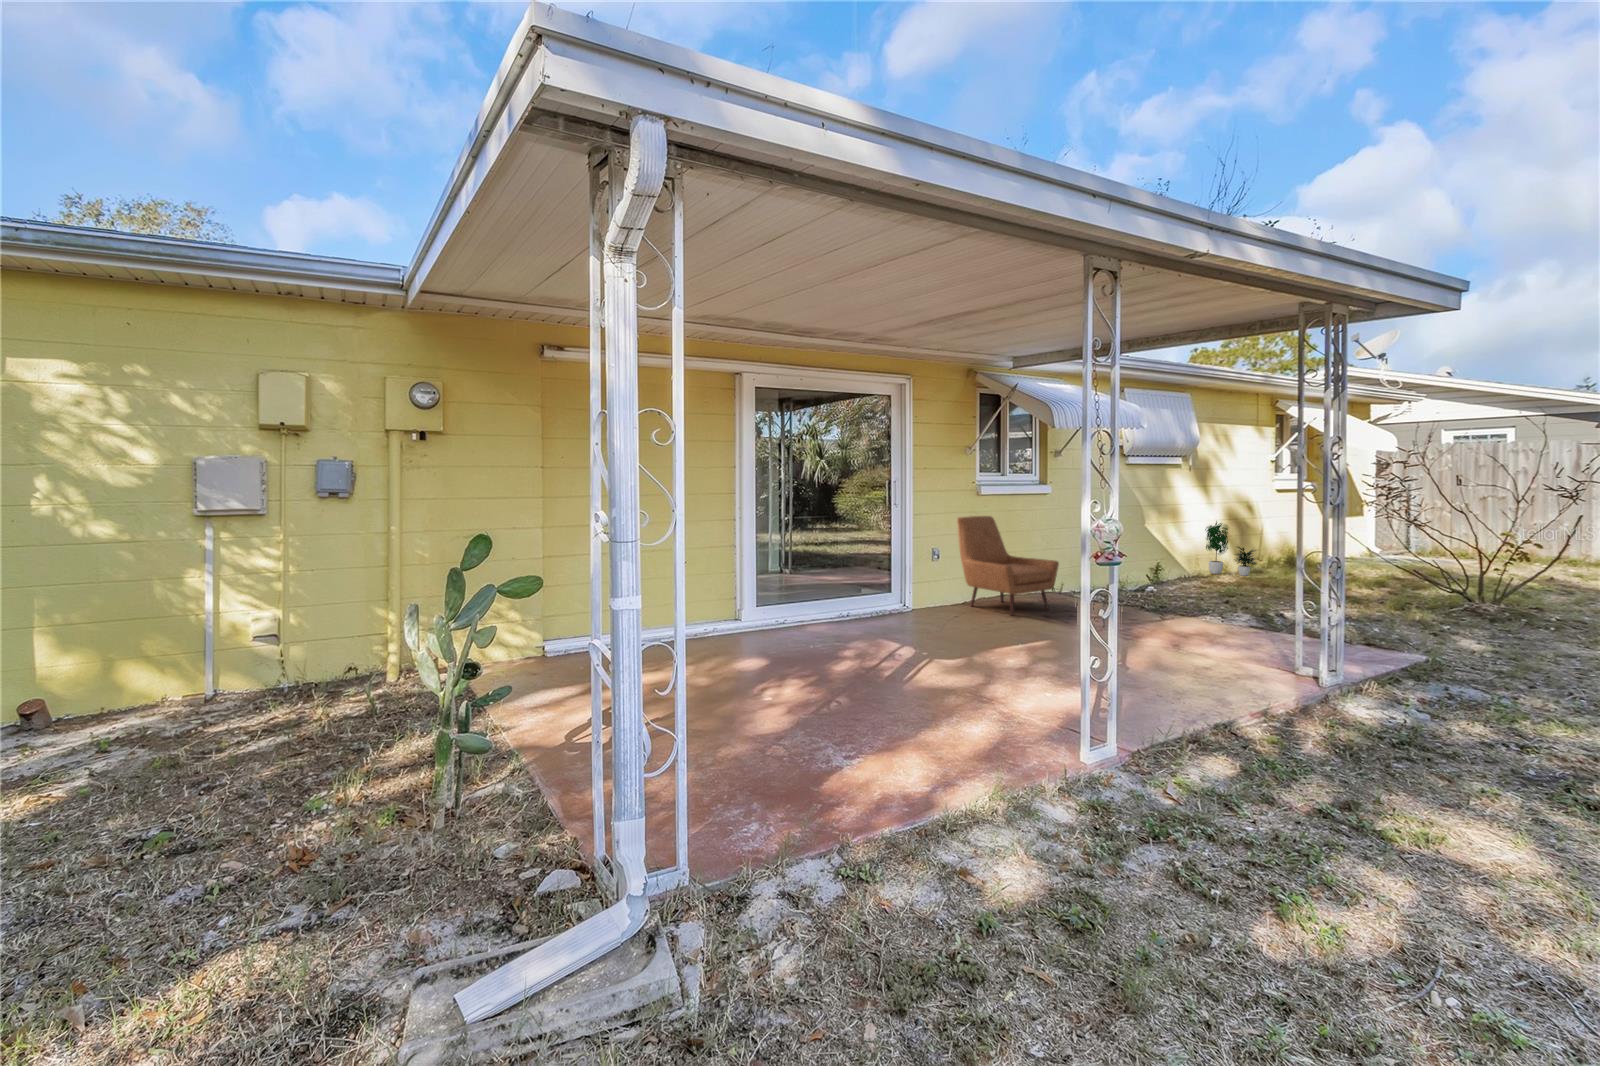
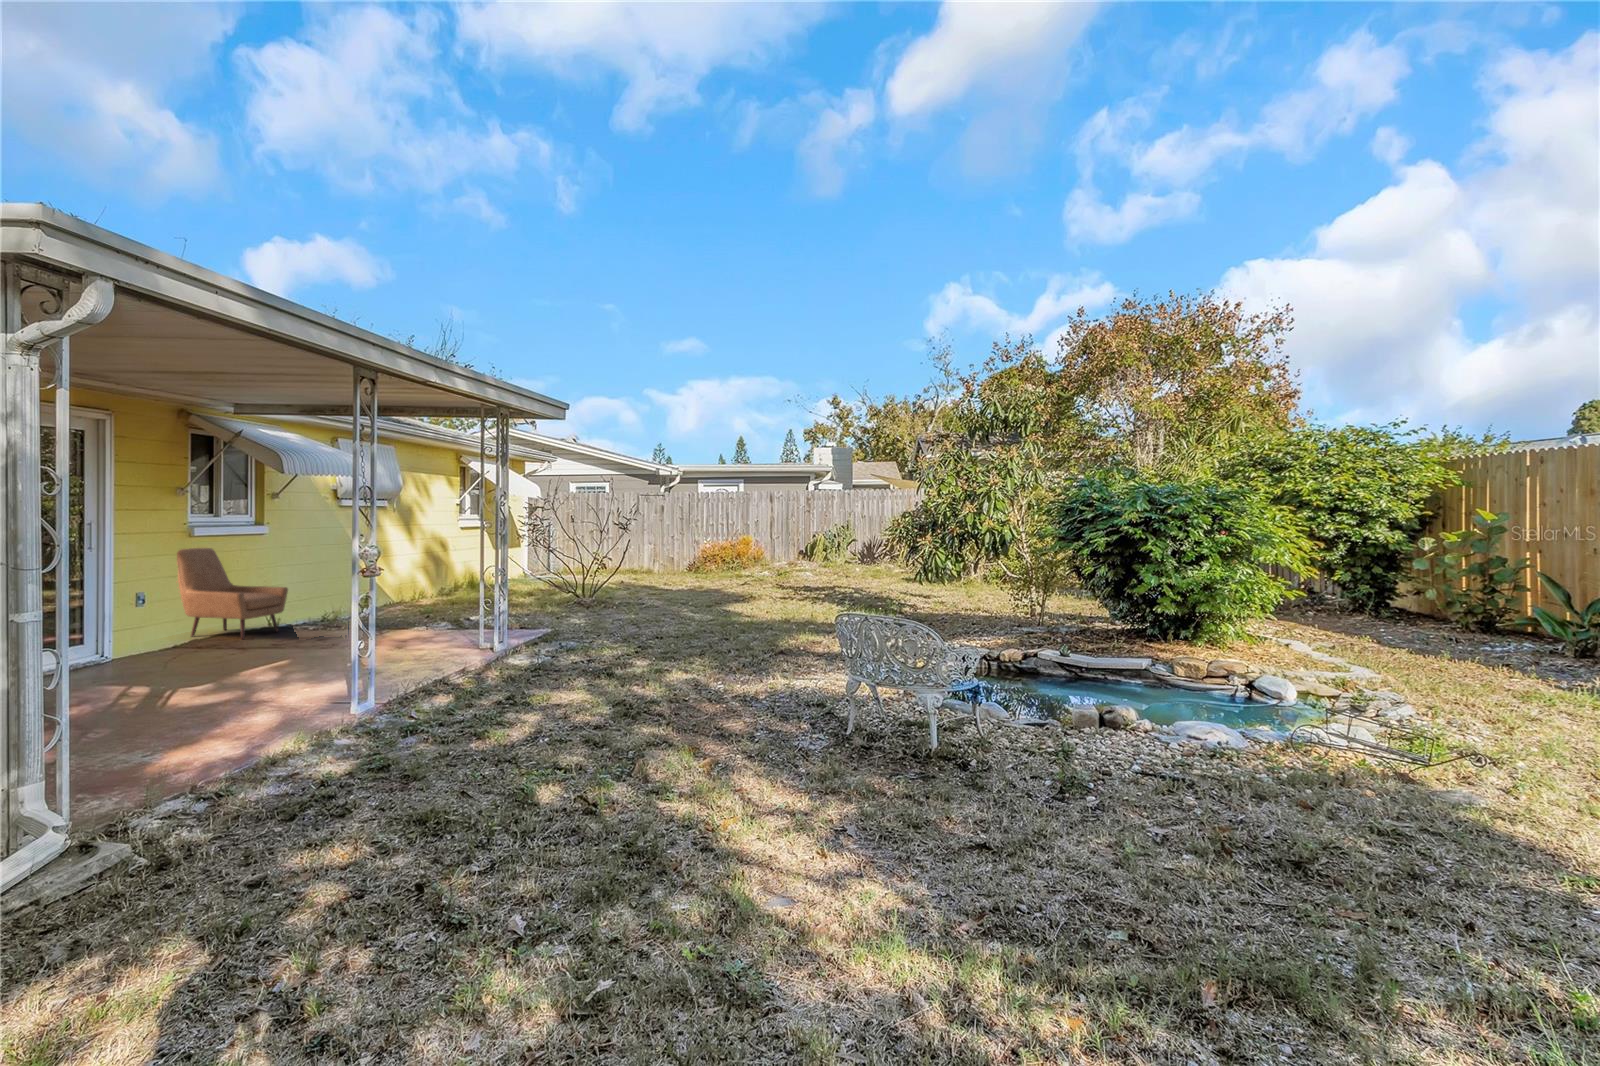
potted plant: present [1205,521,1256,576] -> none [408,551,451,595]

